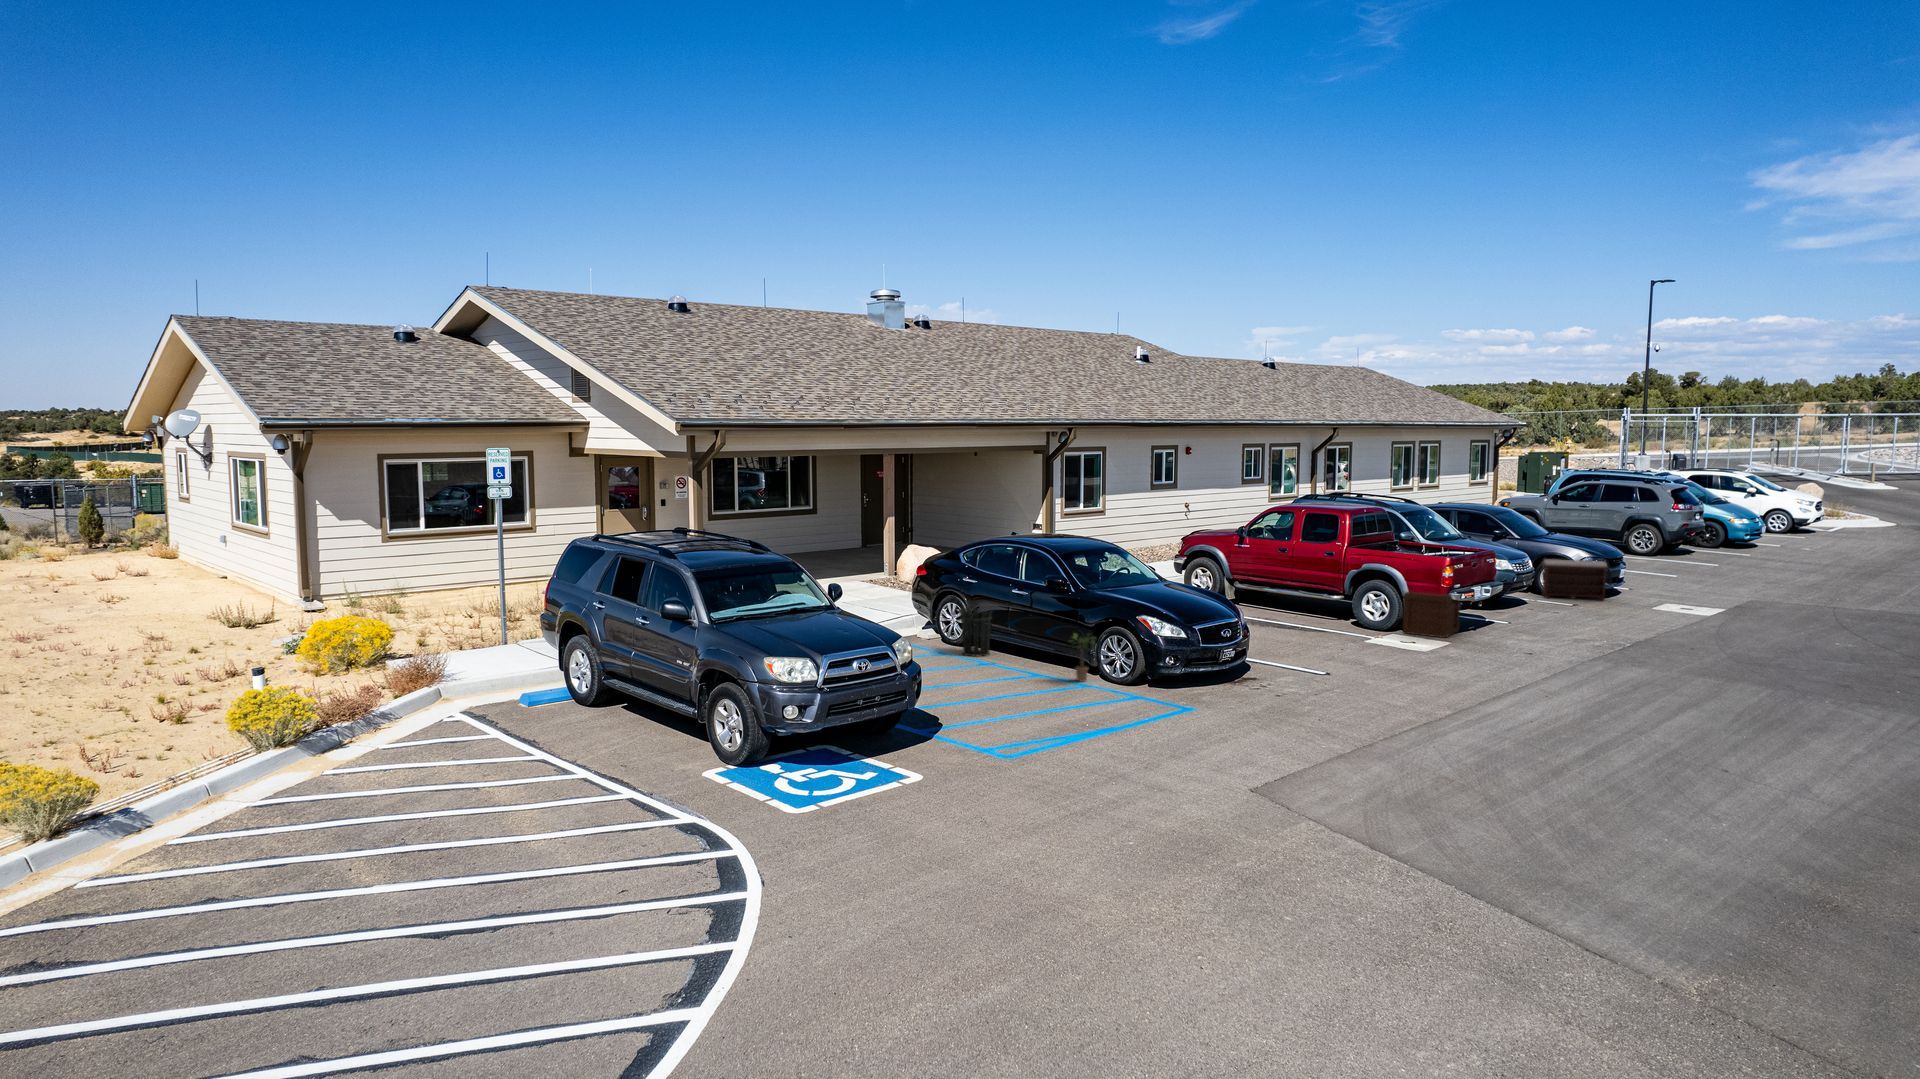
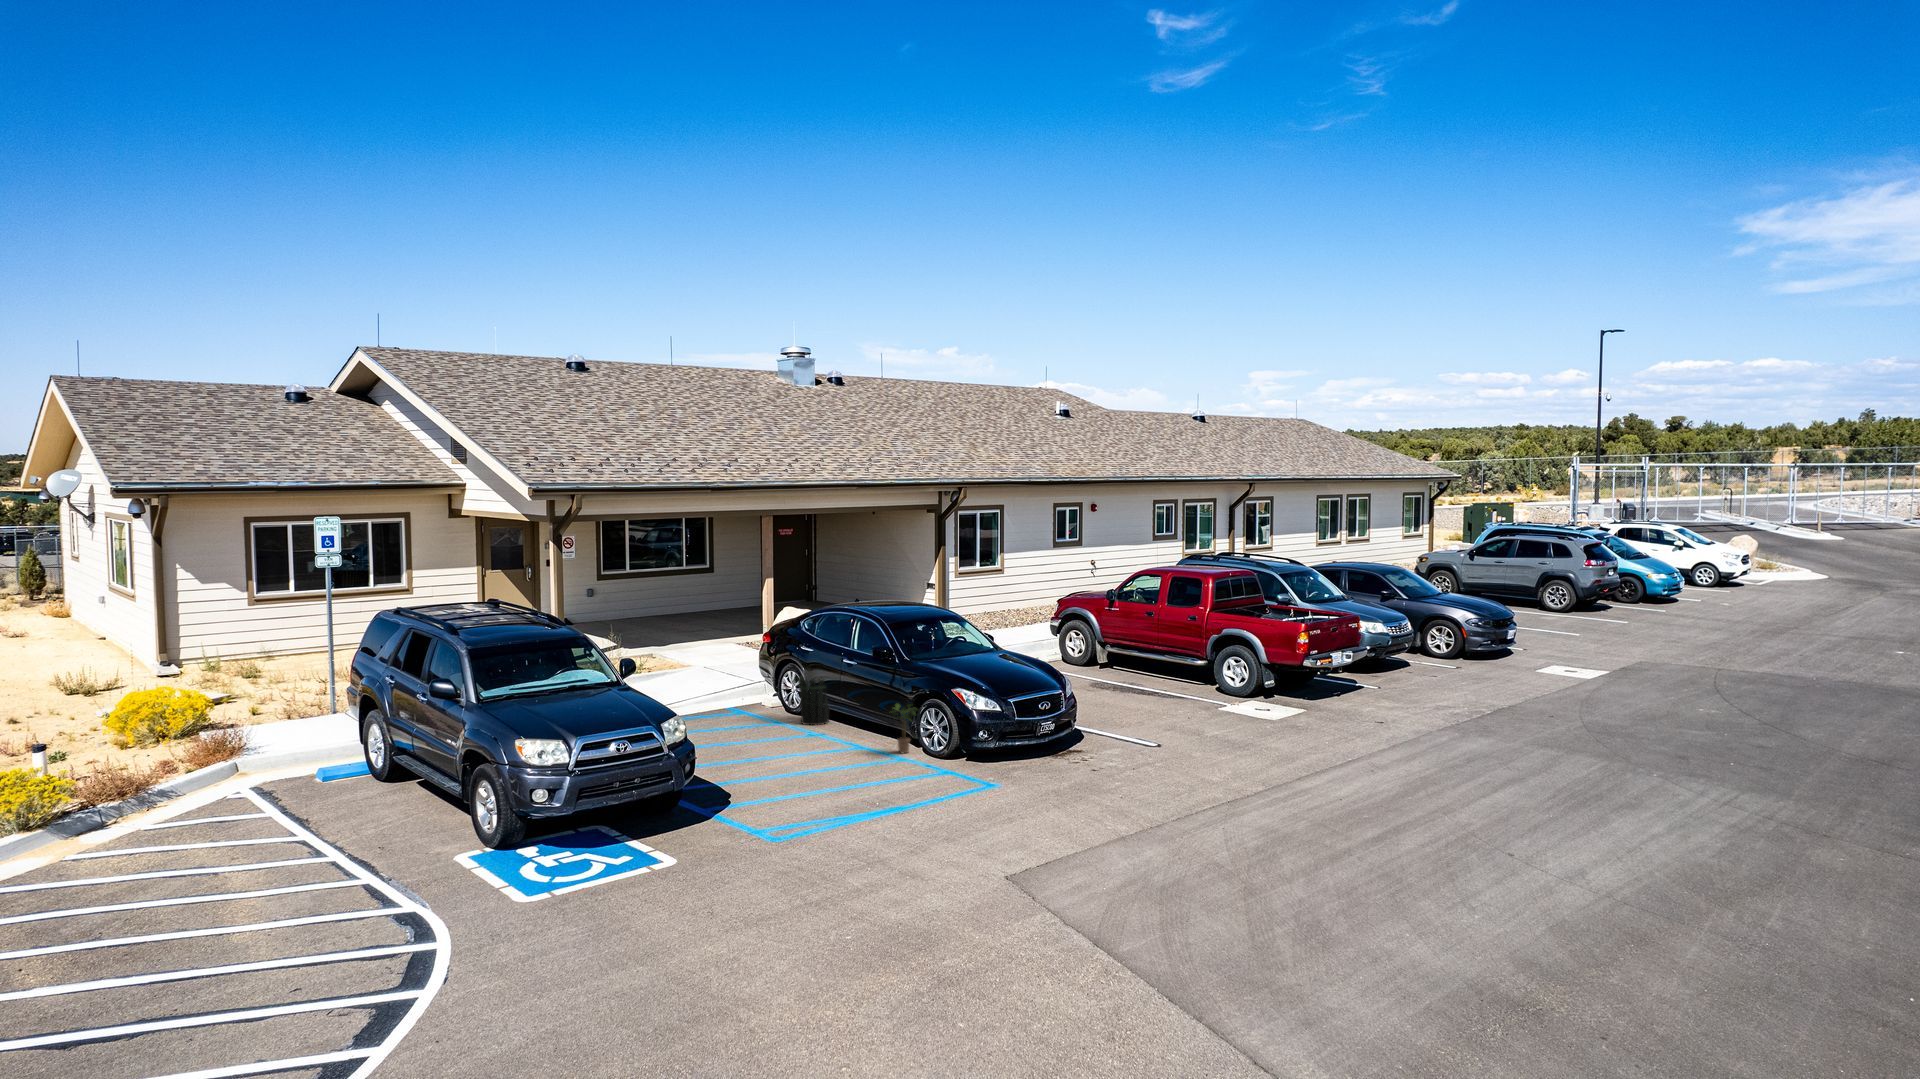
bench: present [1542,559,1608,601] -> none [1419,620,1482,662]
wooden crate: present [1403,592,1460,638] -> none [1258,652,1315,704]

